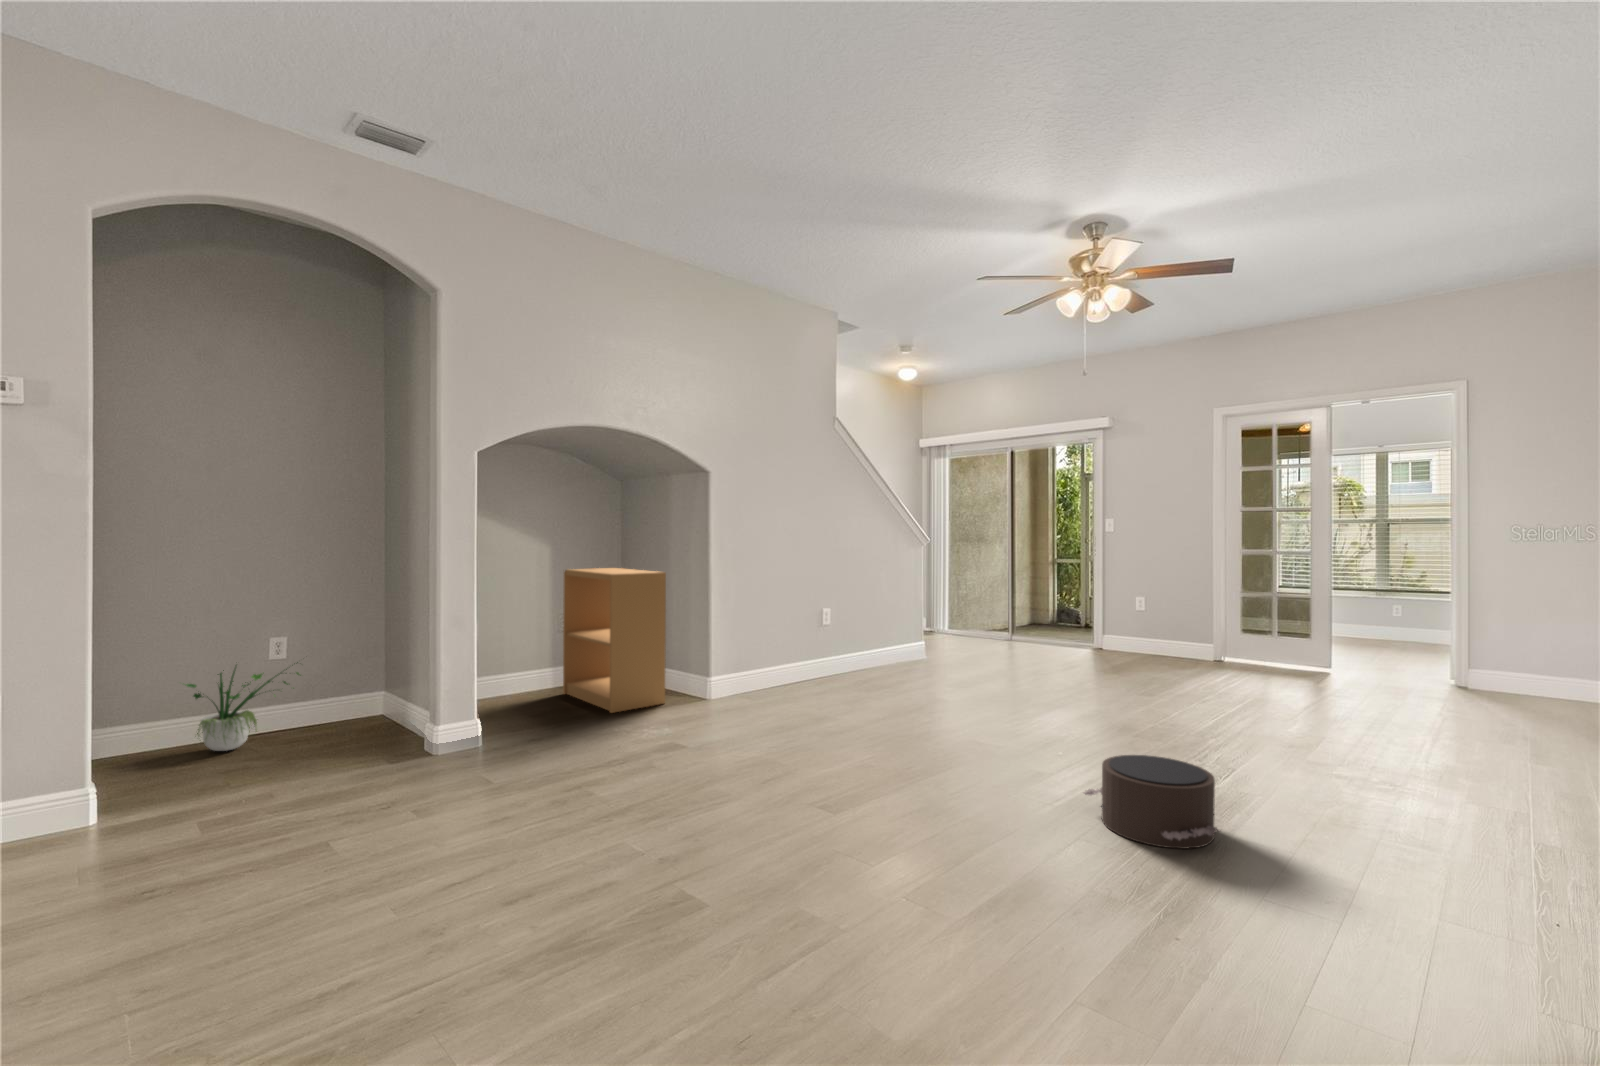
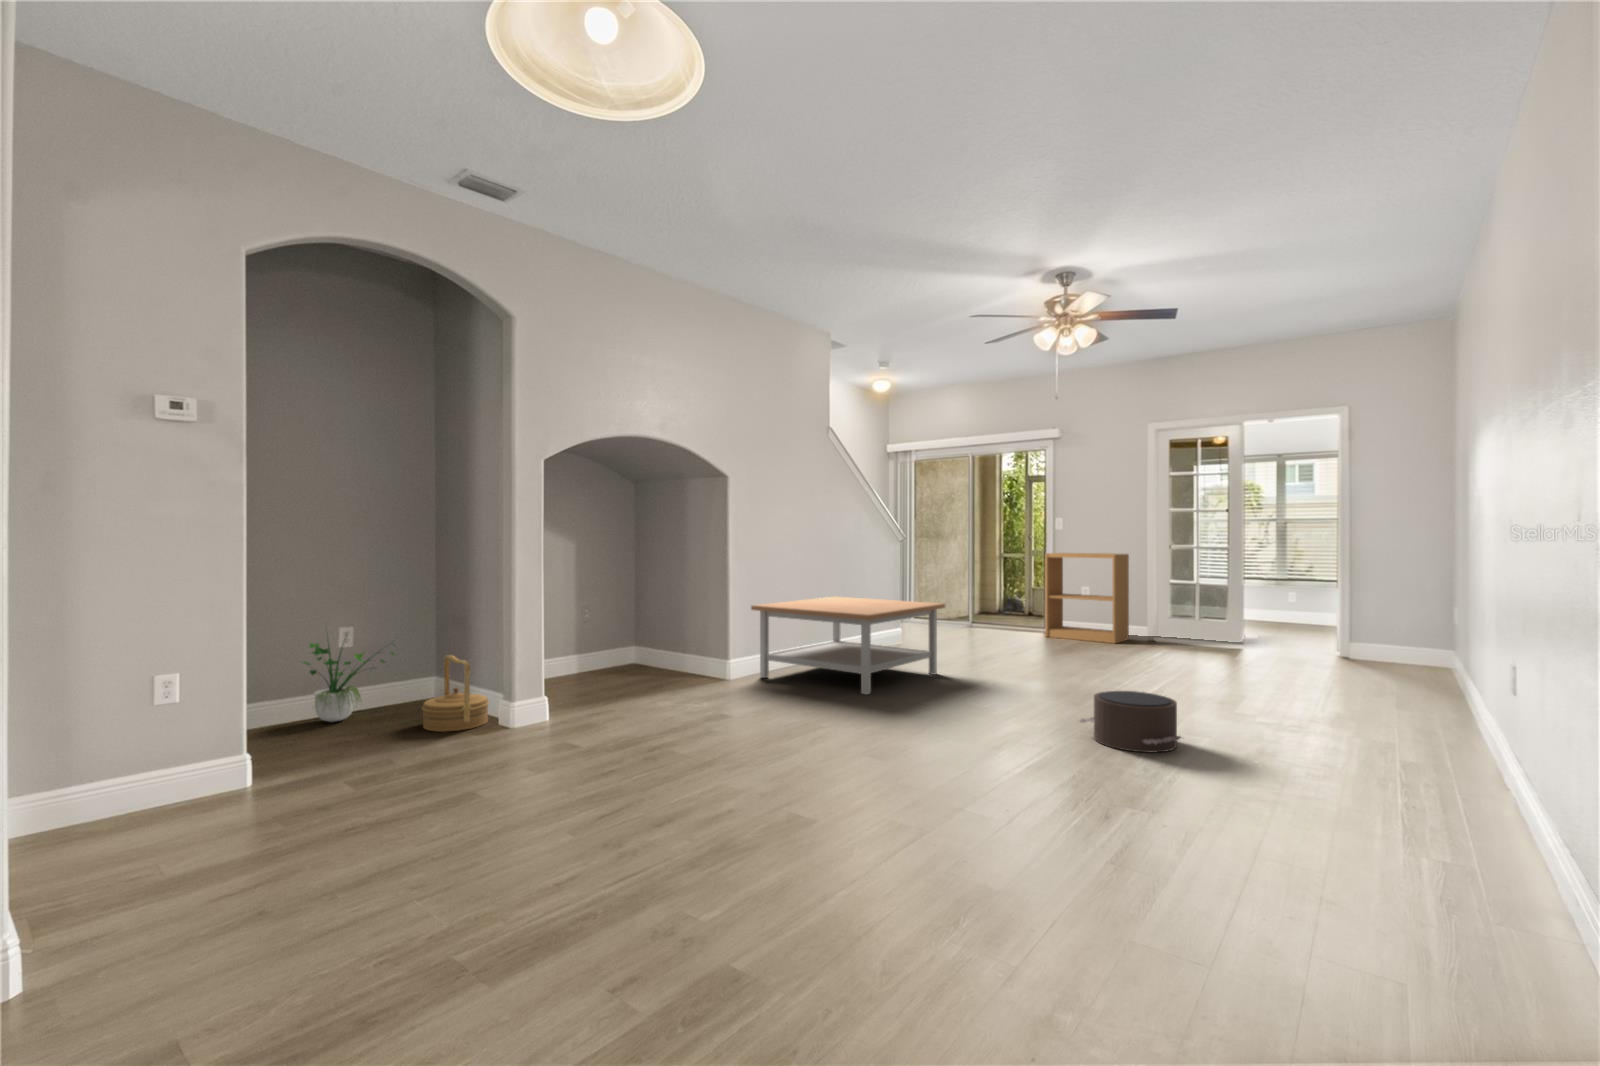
bookshelf: present [563,568,666,713] -> present [1045,553,1129,643]
coffee table: none [722,611,950,735] -> present [751,597,945,695]
woven basket: none [305,679,388,771] -> present [422,655,489,732]

